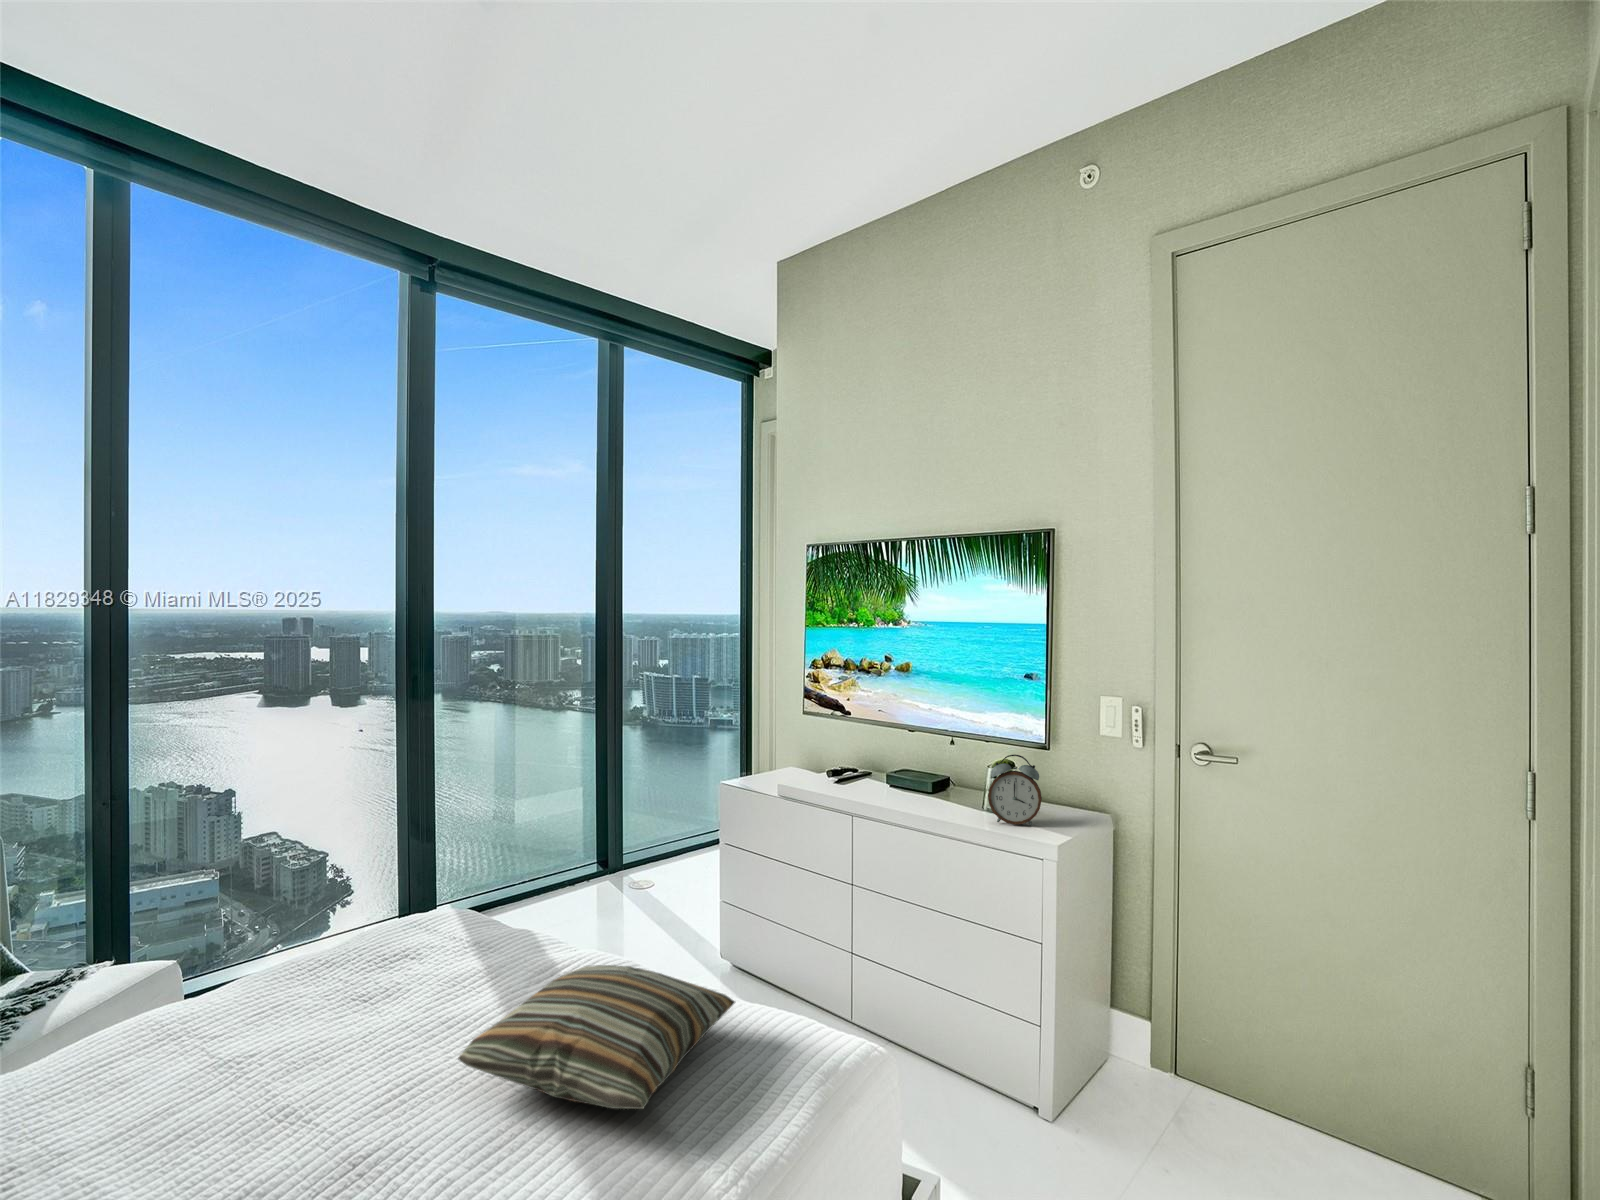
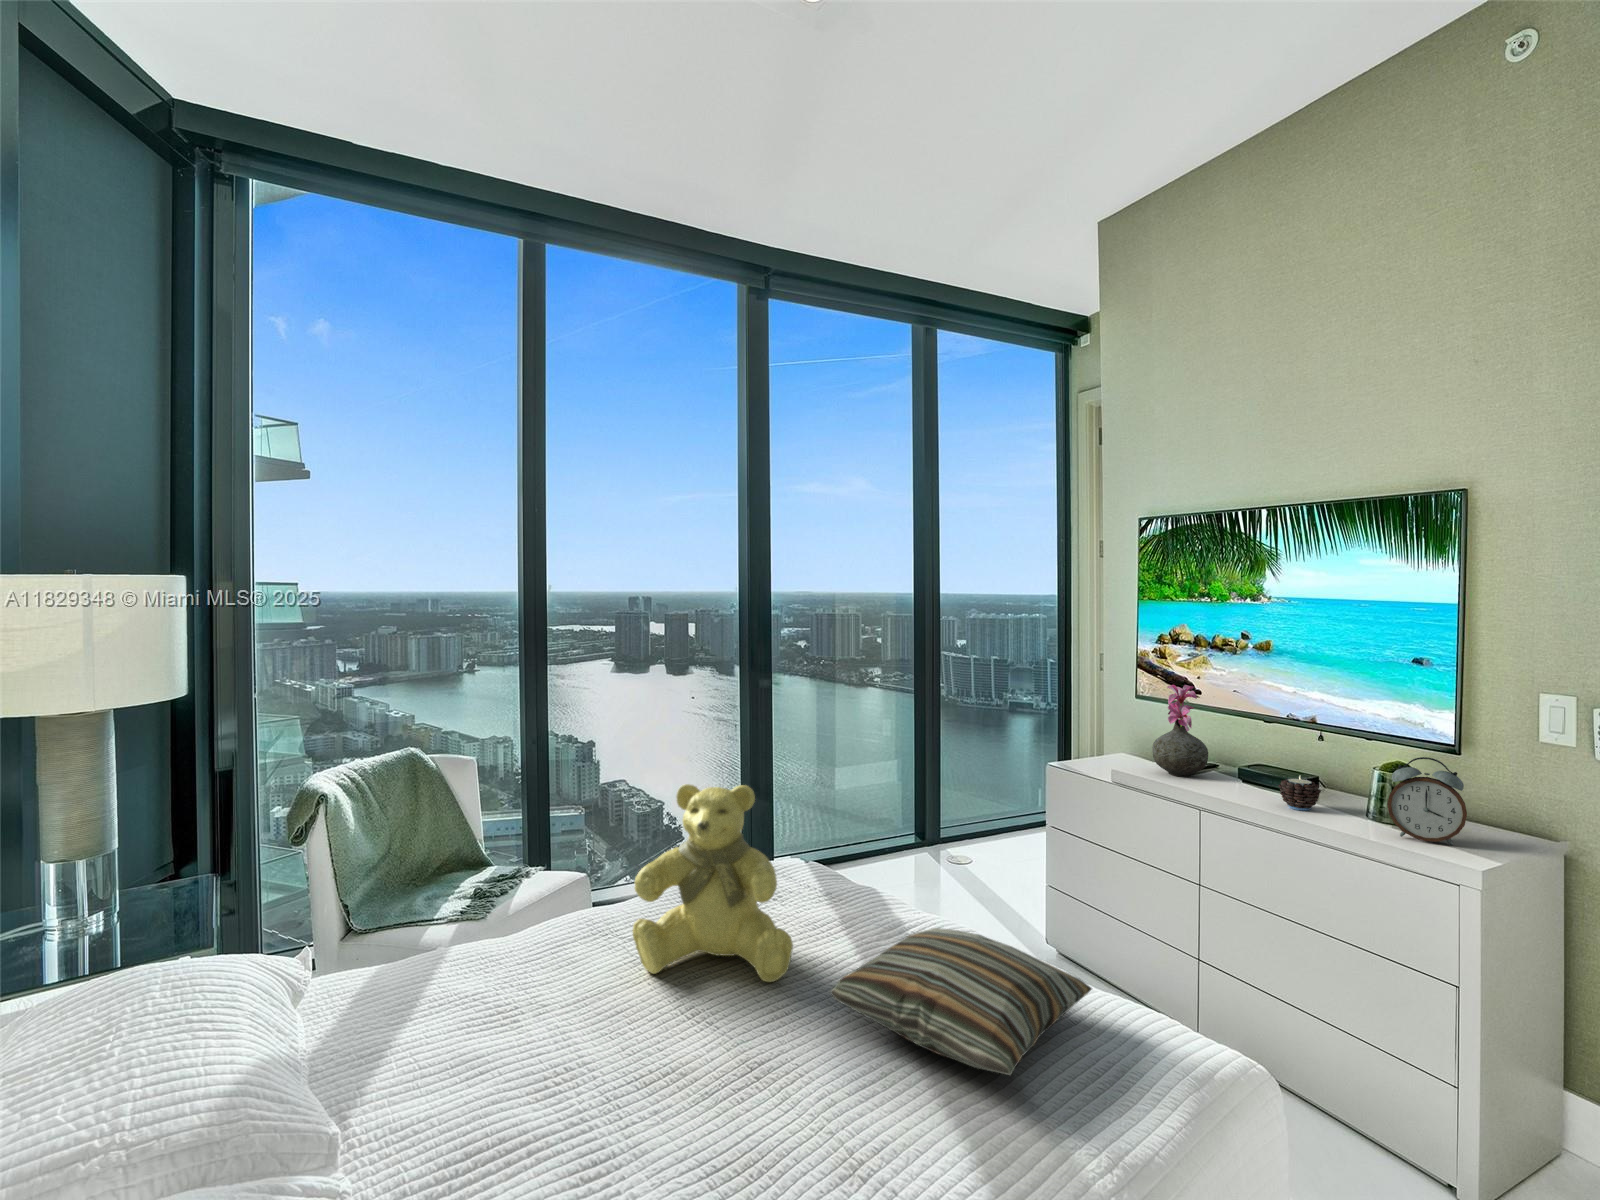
vase: none [814,700,860,784] -> present [1152,685,1208,777]
candle: none [912,776,943,807] -> present [1278,777,1321,811]
teddy bear: none [208,837,421,1077] -> present [632,784,793,982]

